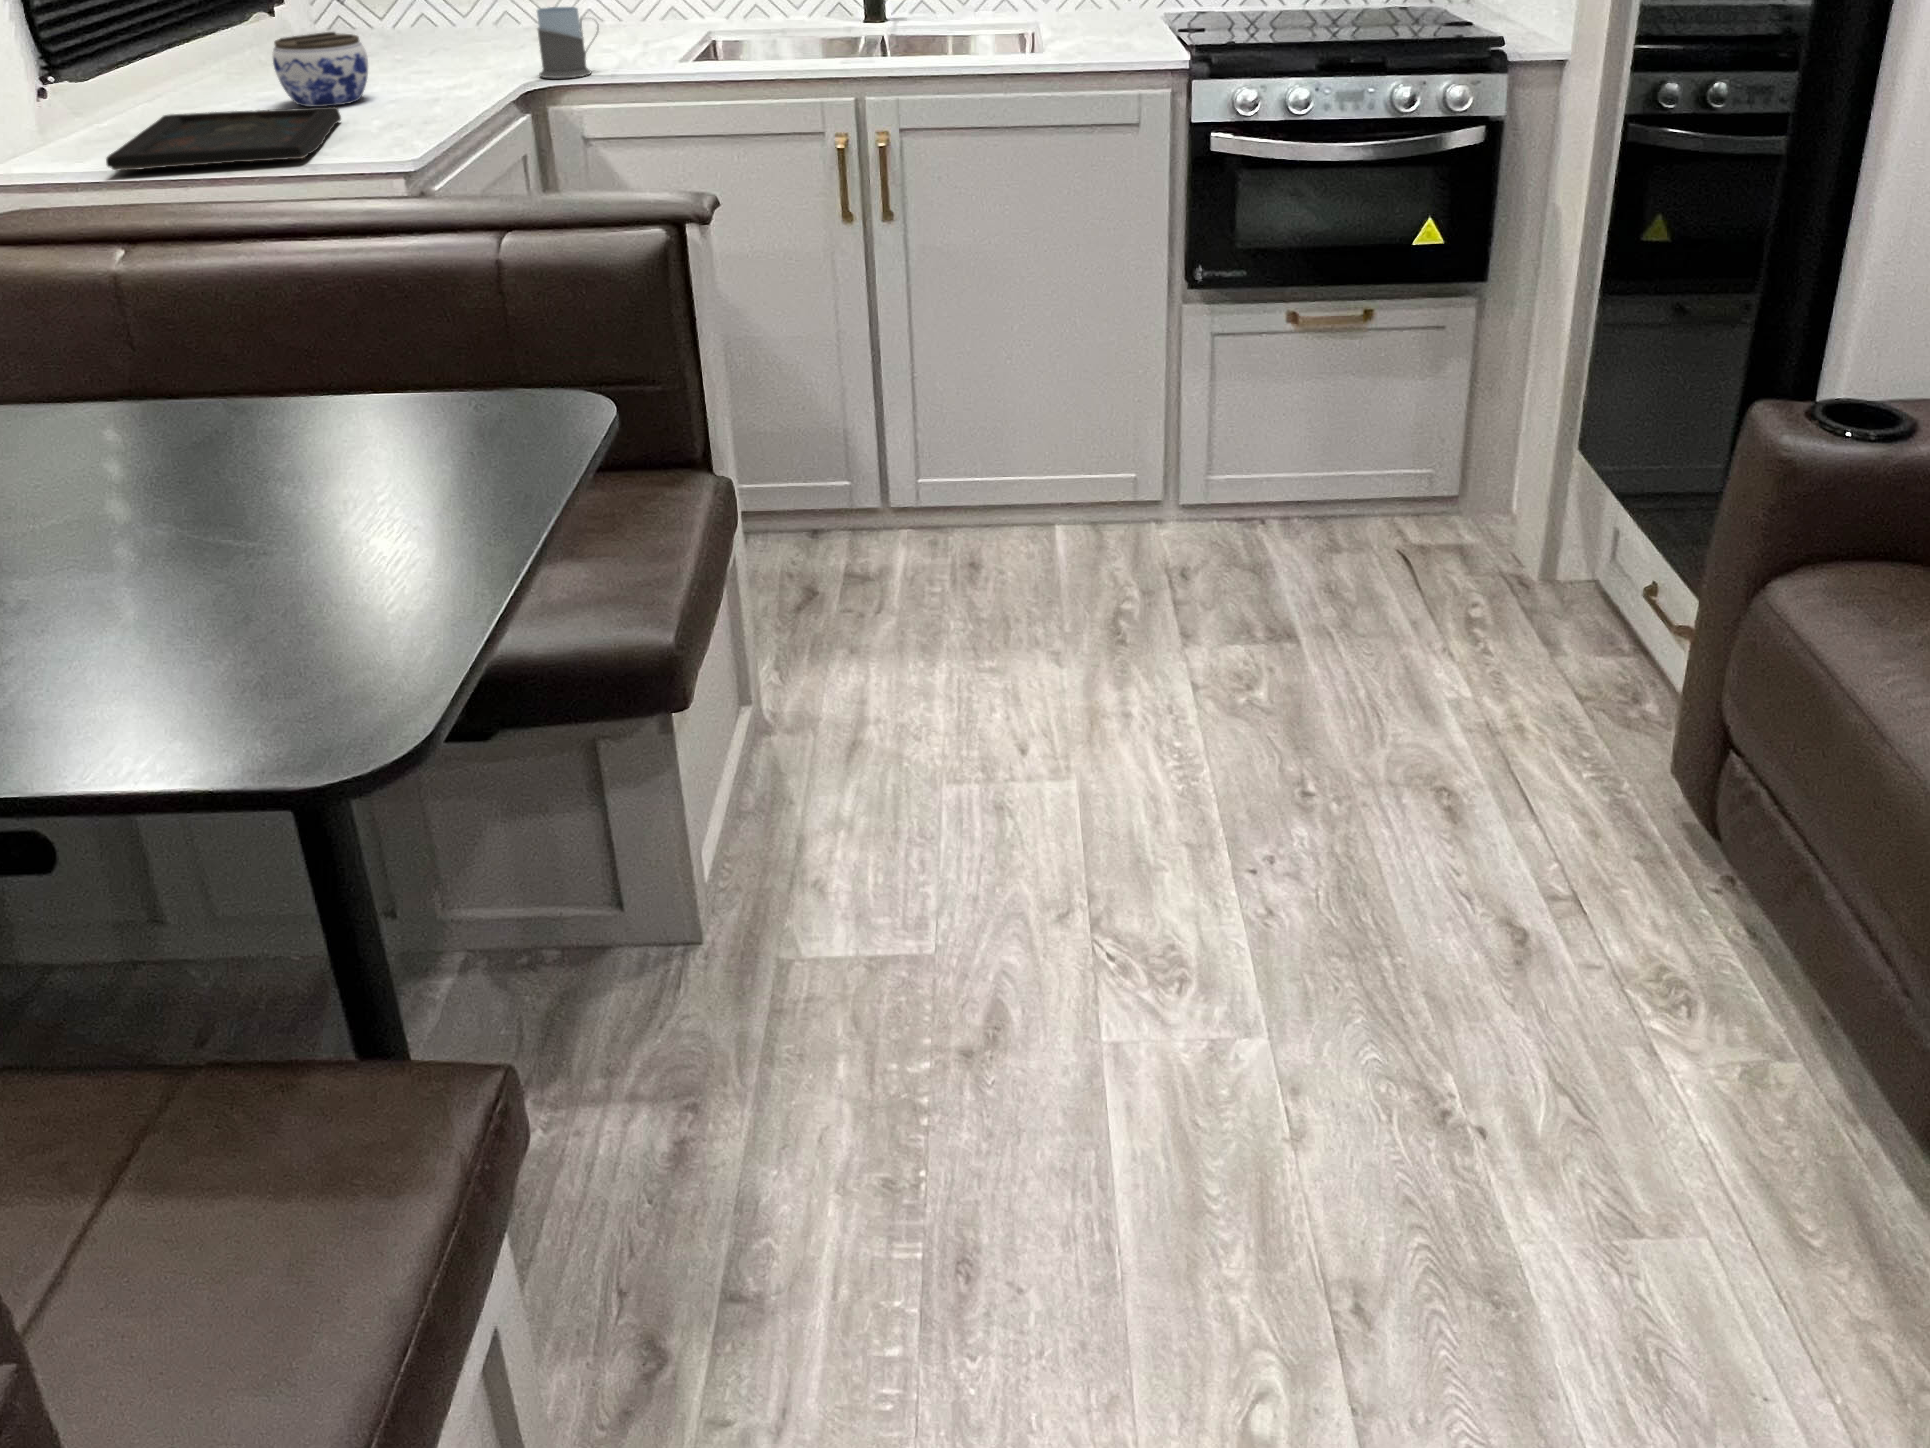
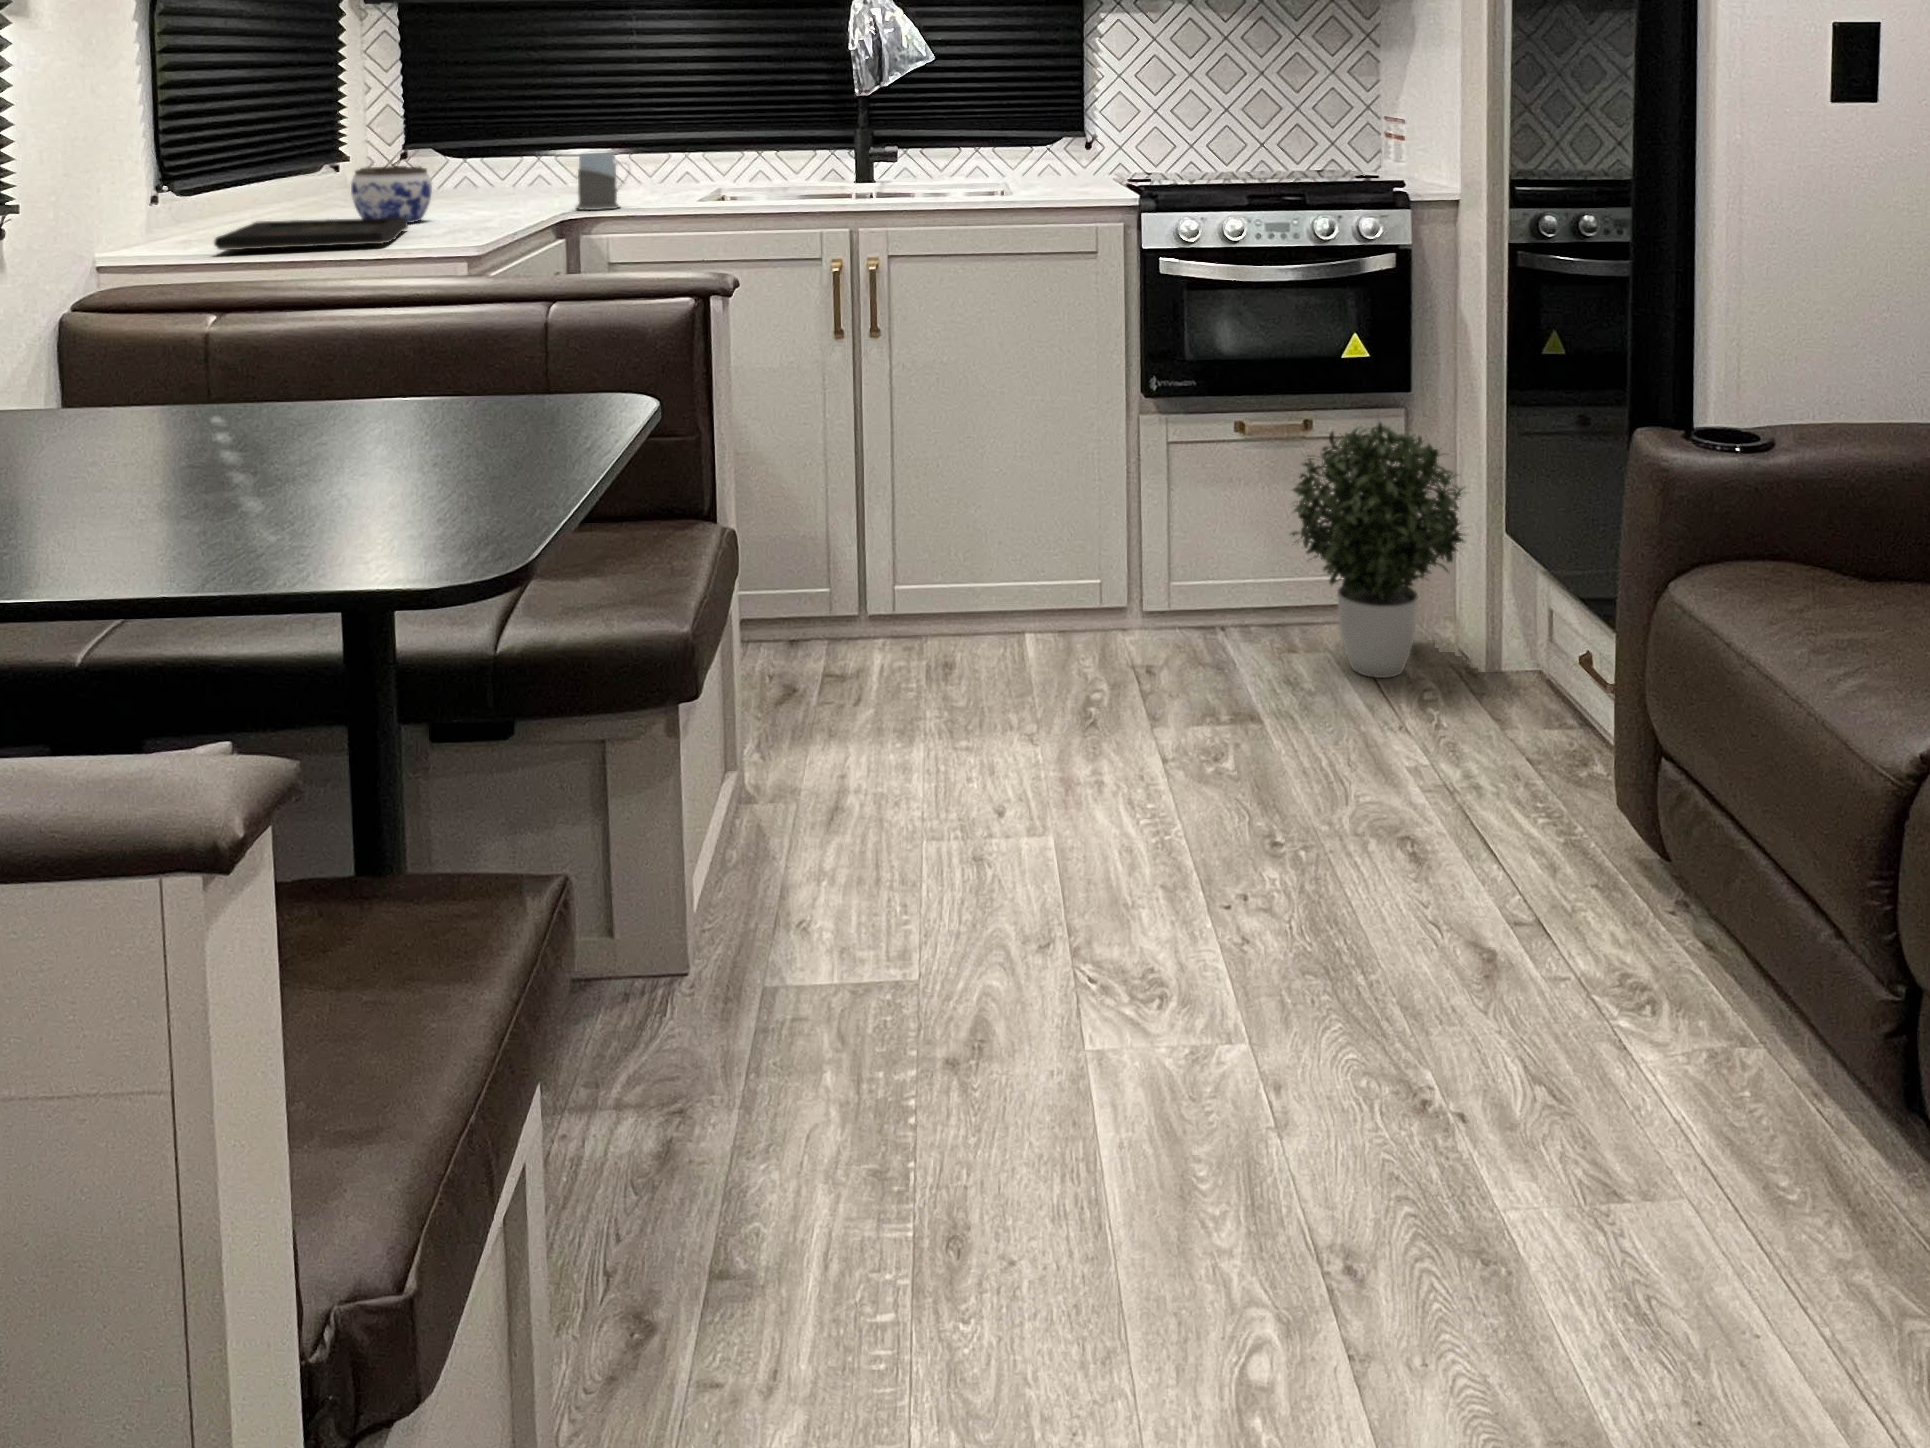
potted plant: none [1341,329,1545,593] -> present [1289,423,1466,678]

